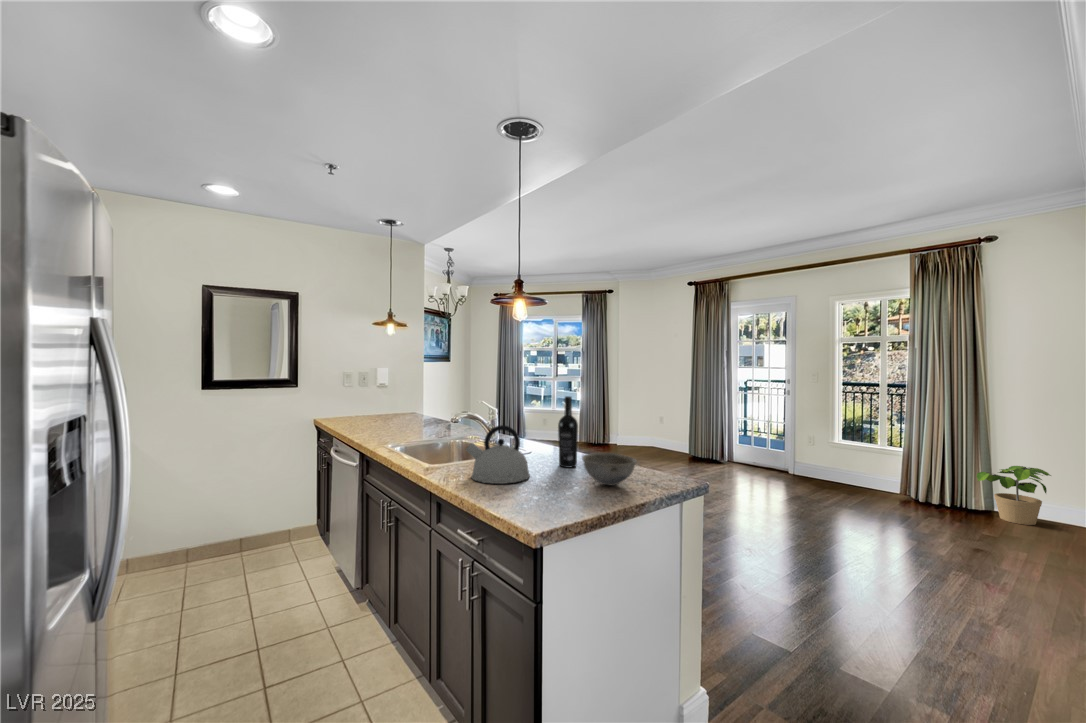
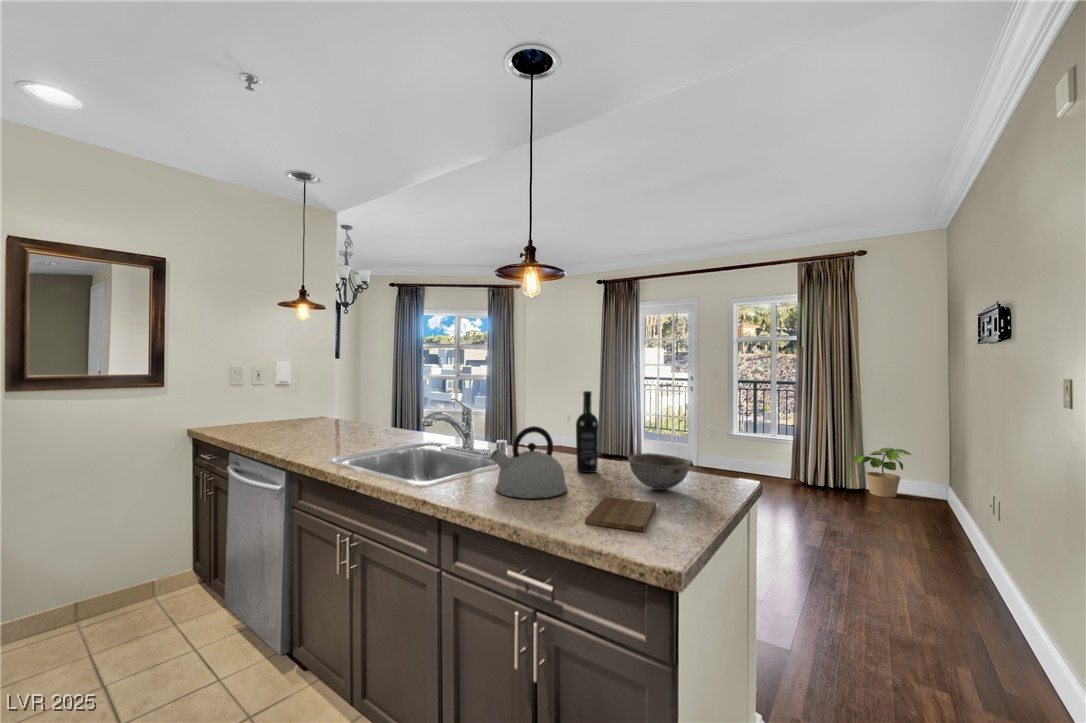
cutting board: none [507,487,582,514] -> present [585,497,656,531]

